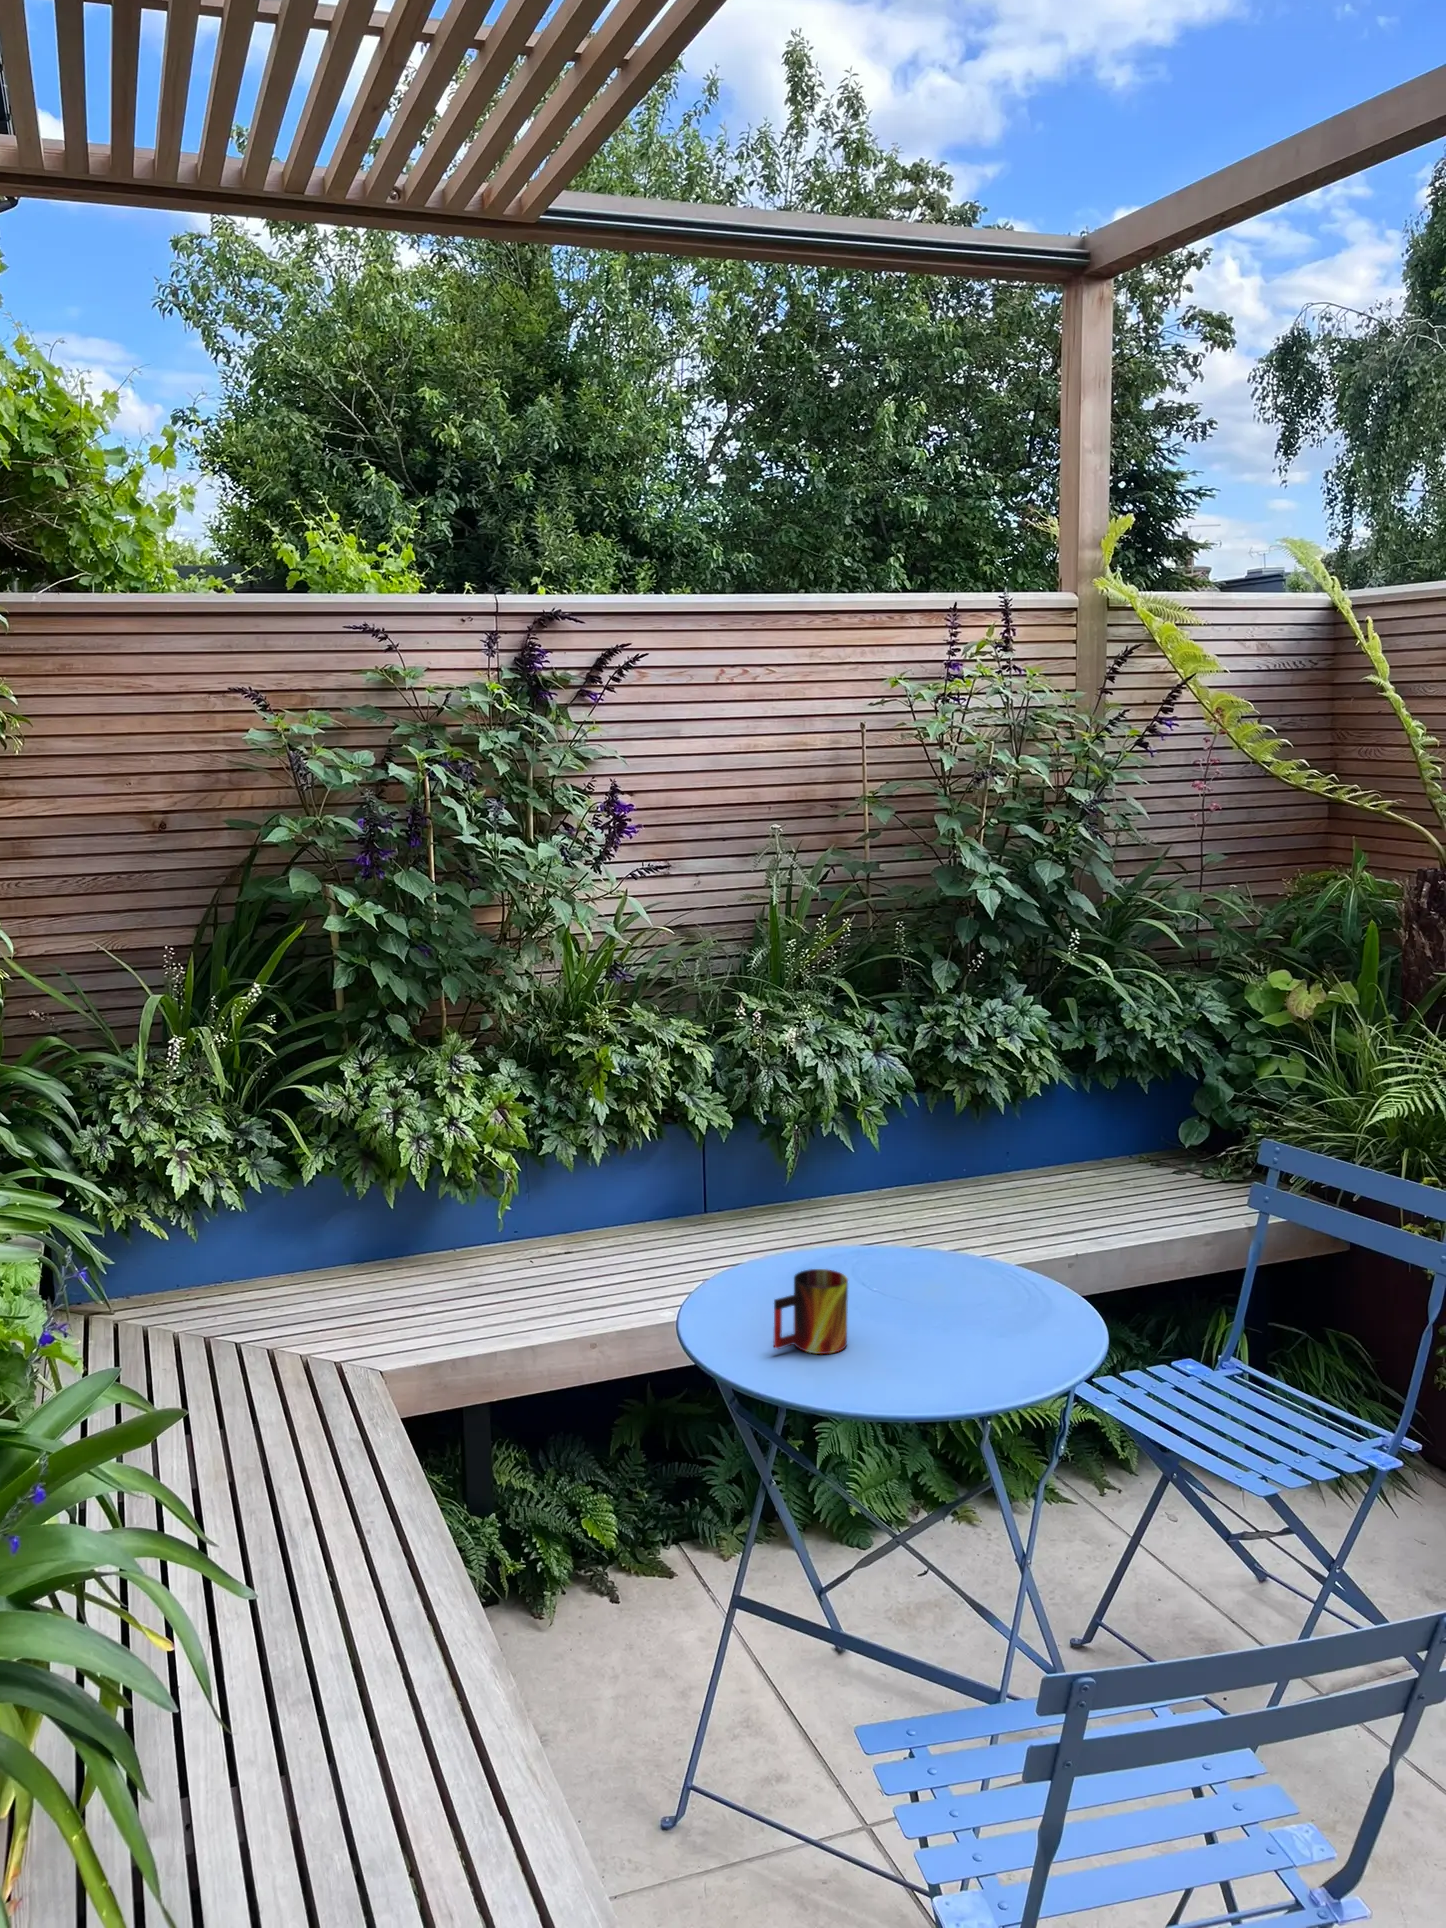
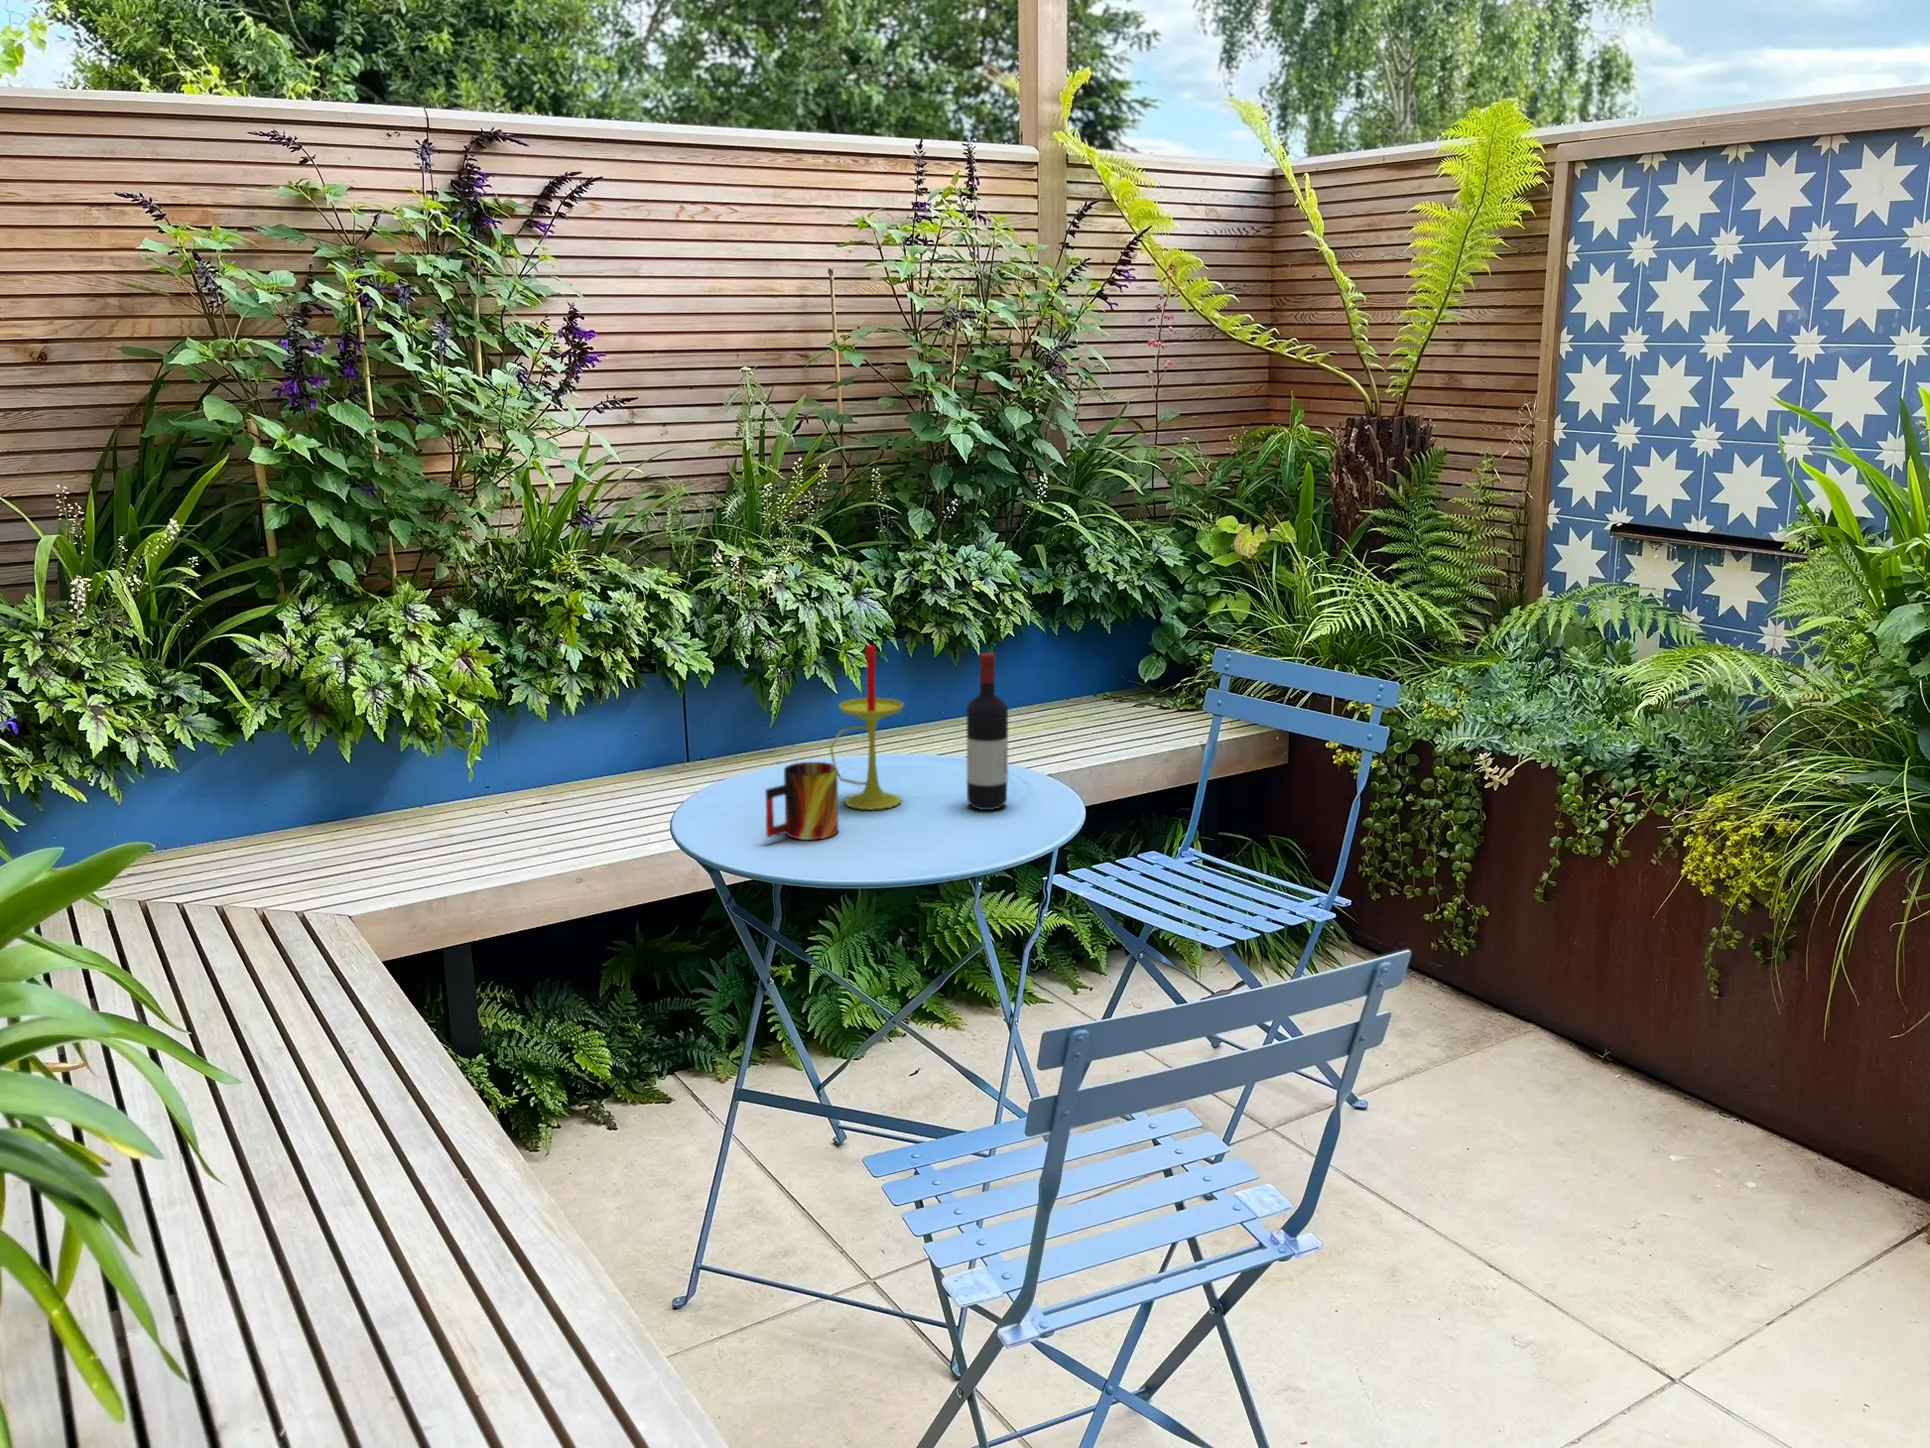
candle: none [841,1144,919,1319] -> present [830,645,903,810]
wine bottle: none [983,1163,1029,1329] -> present [967,653,1008,810]

